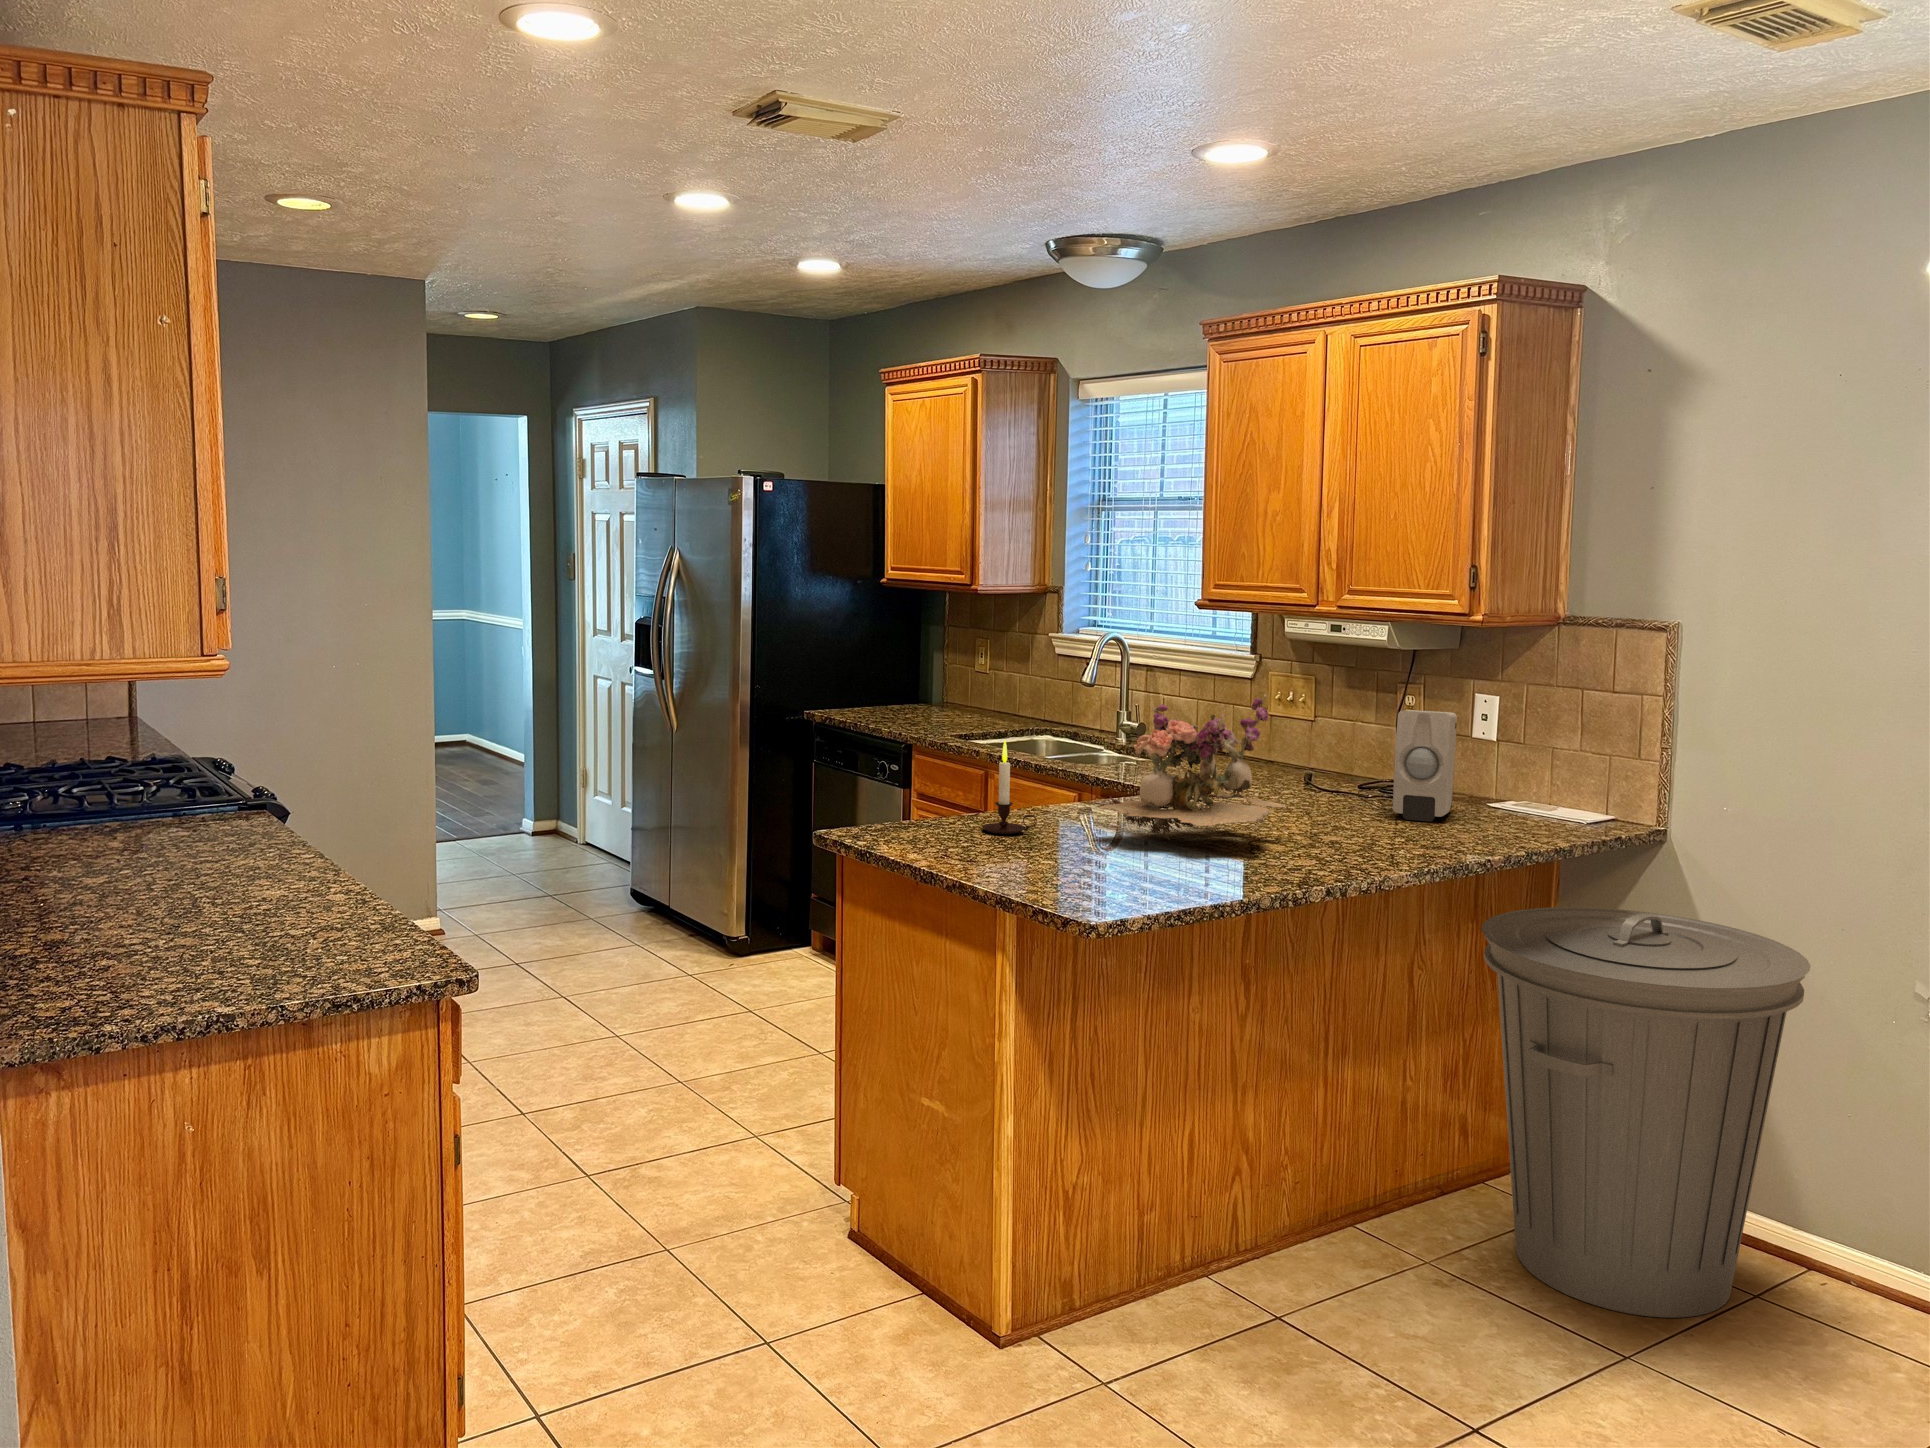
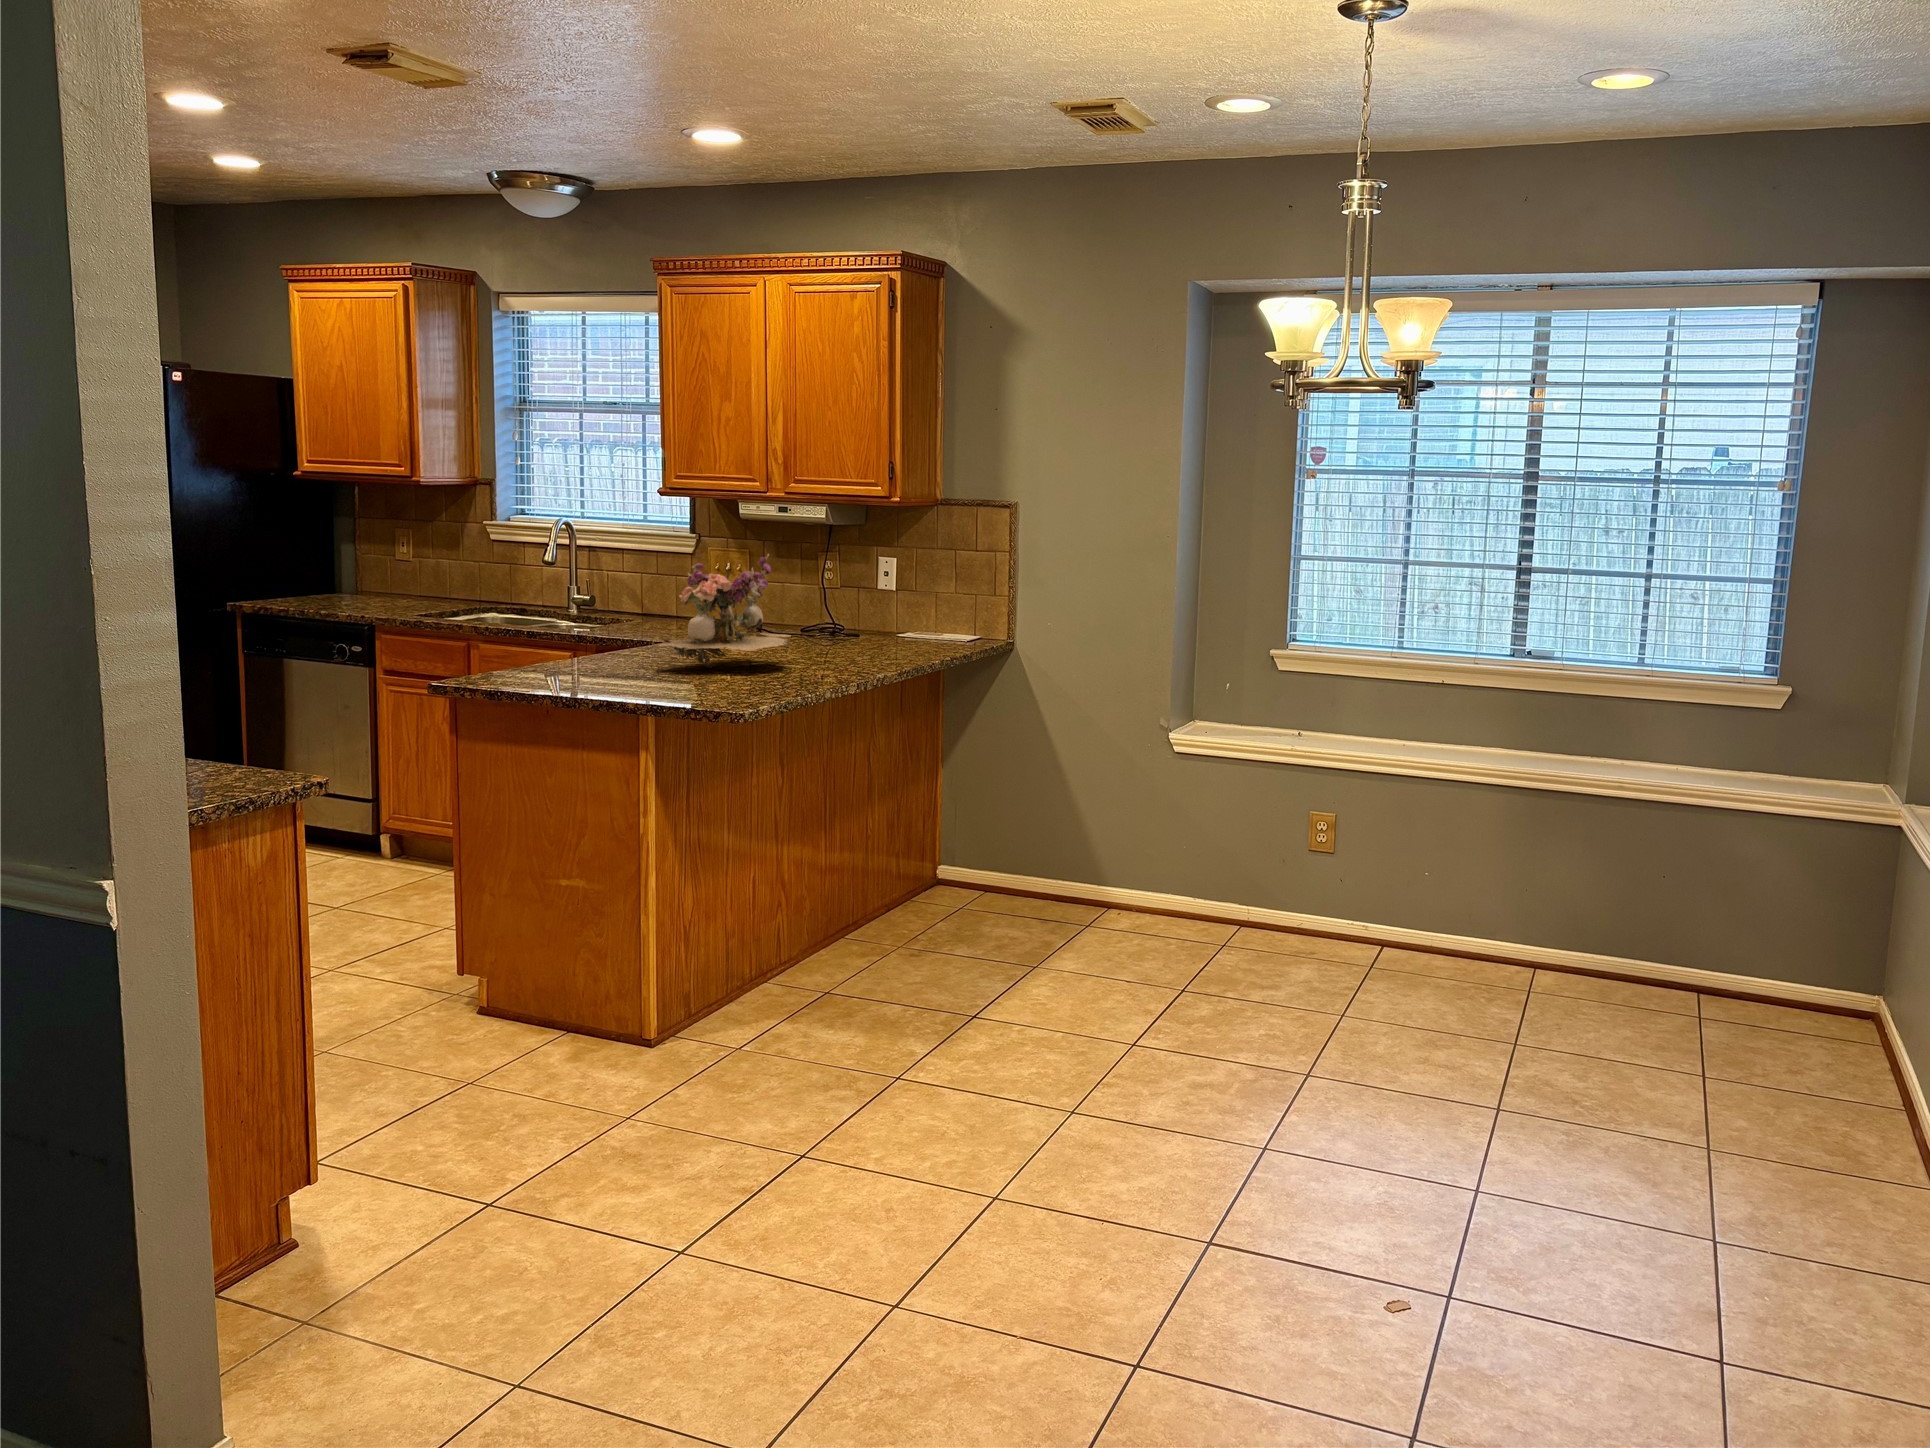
soap dispenser: present [1393,710,1457,821] -> none [843,566,881,645]
candle: present [982,741,1037,834] -> none [561,596,607,673]
trash can: present [1482,907,1810,1318] -> none [918,691,1112,945]

